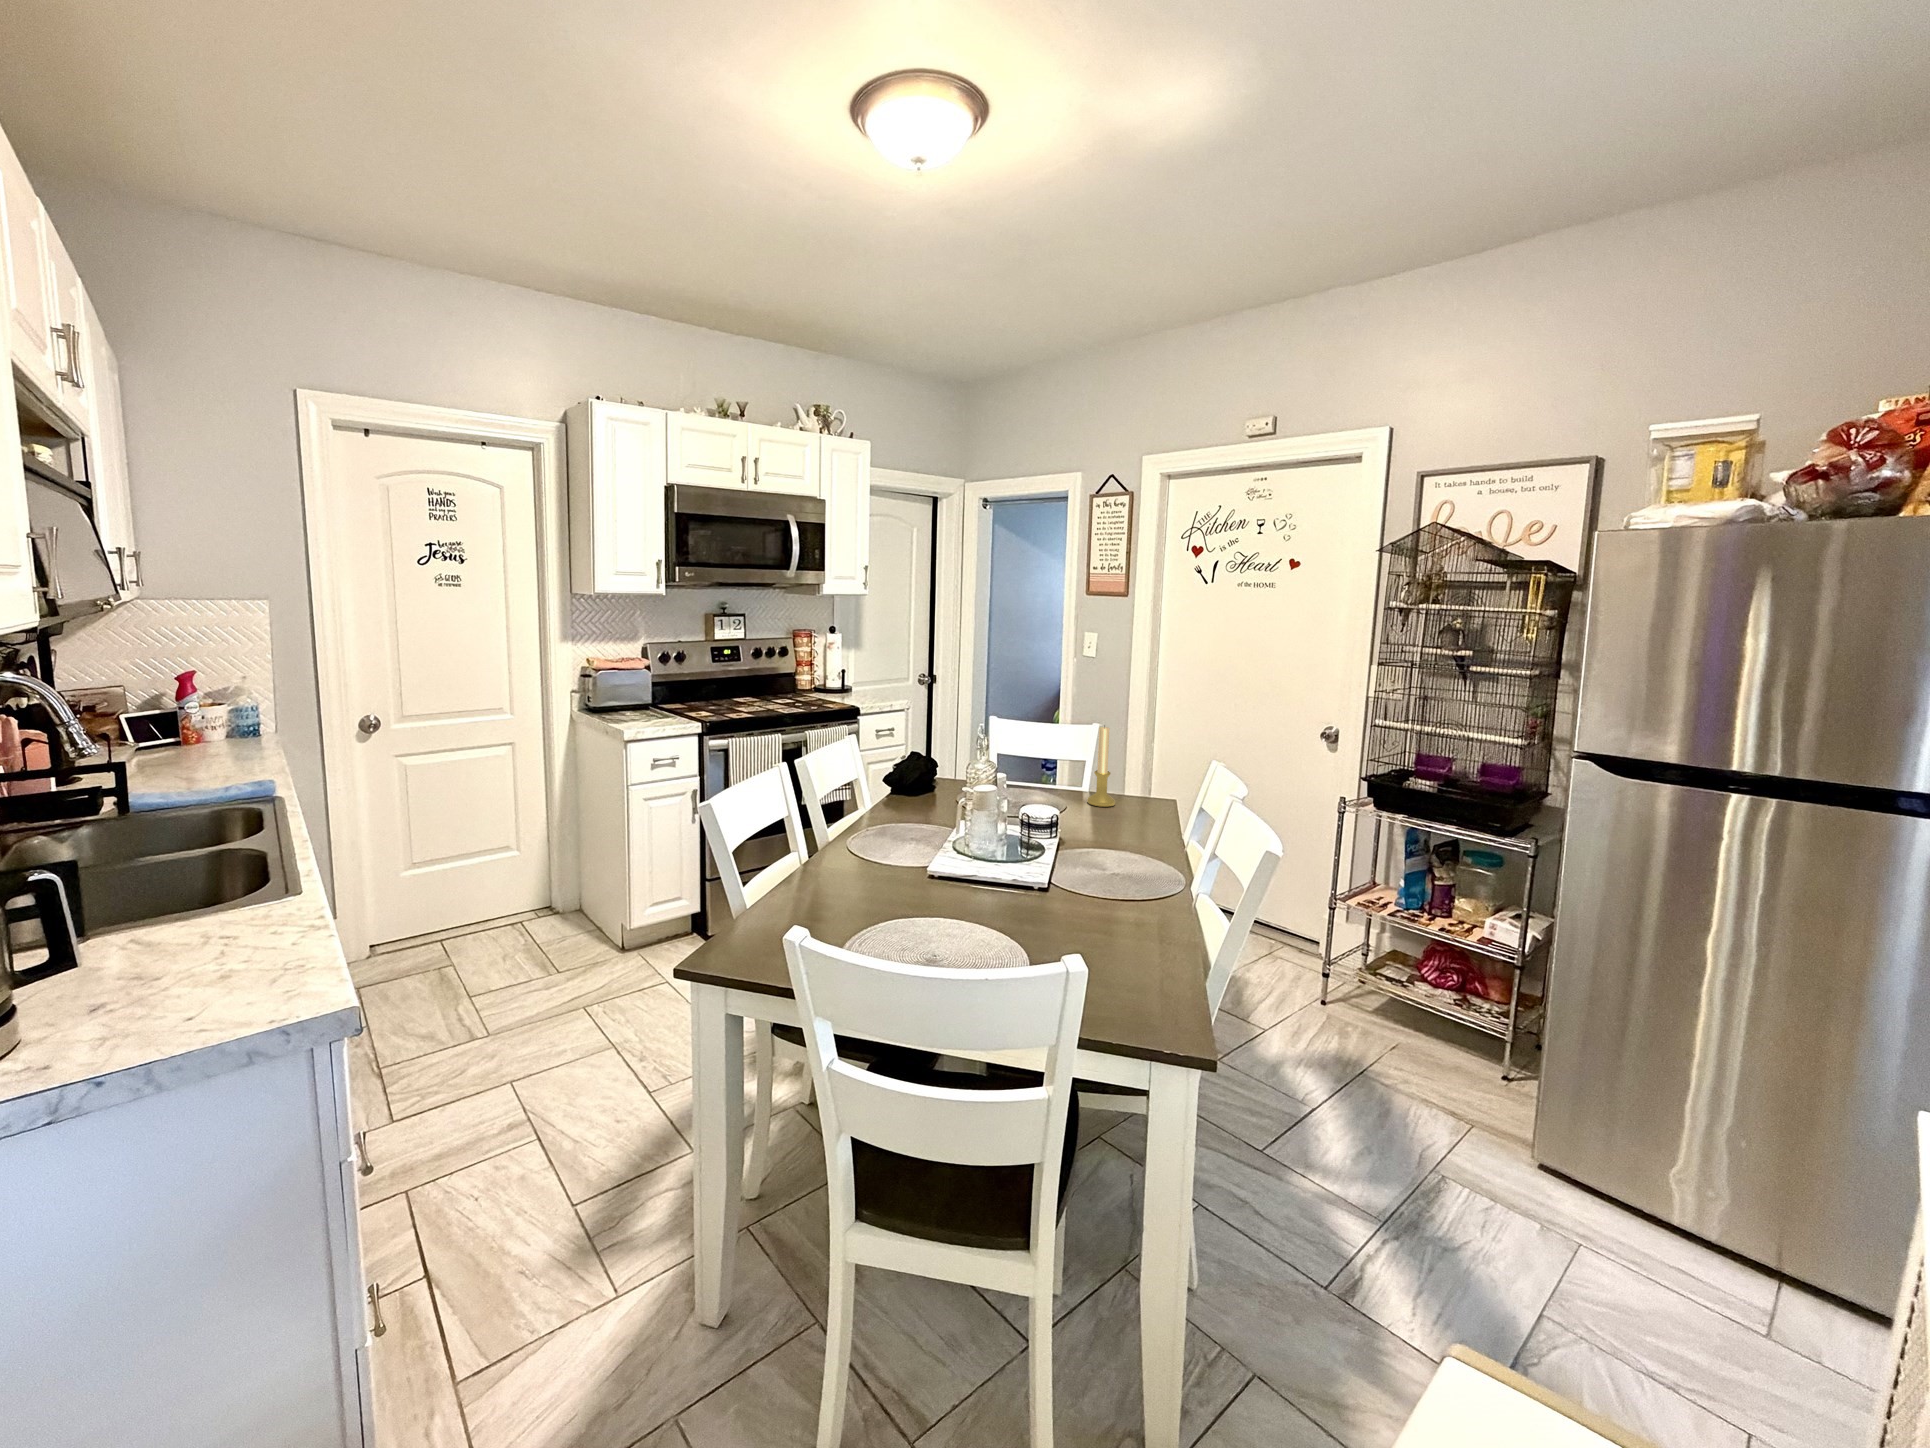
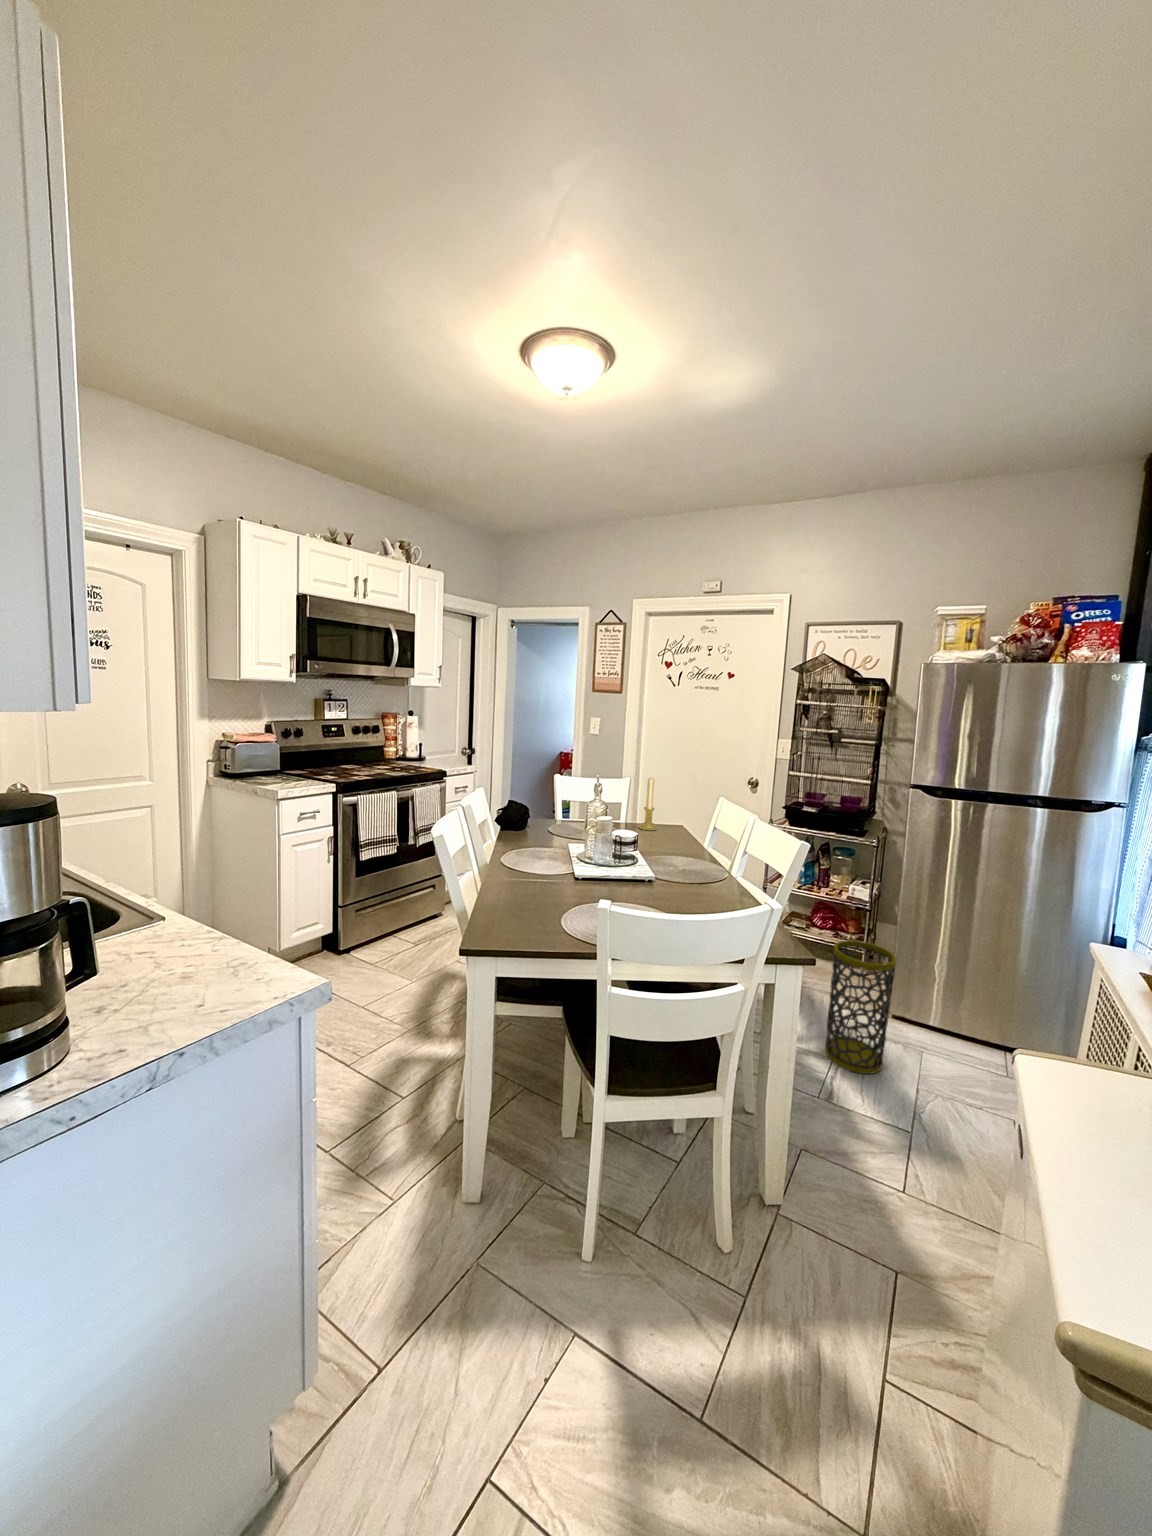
trash can: none [1374,1020,1507,1267] -> present [825,940,896,1074]

